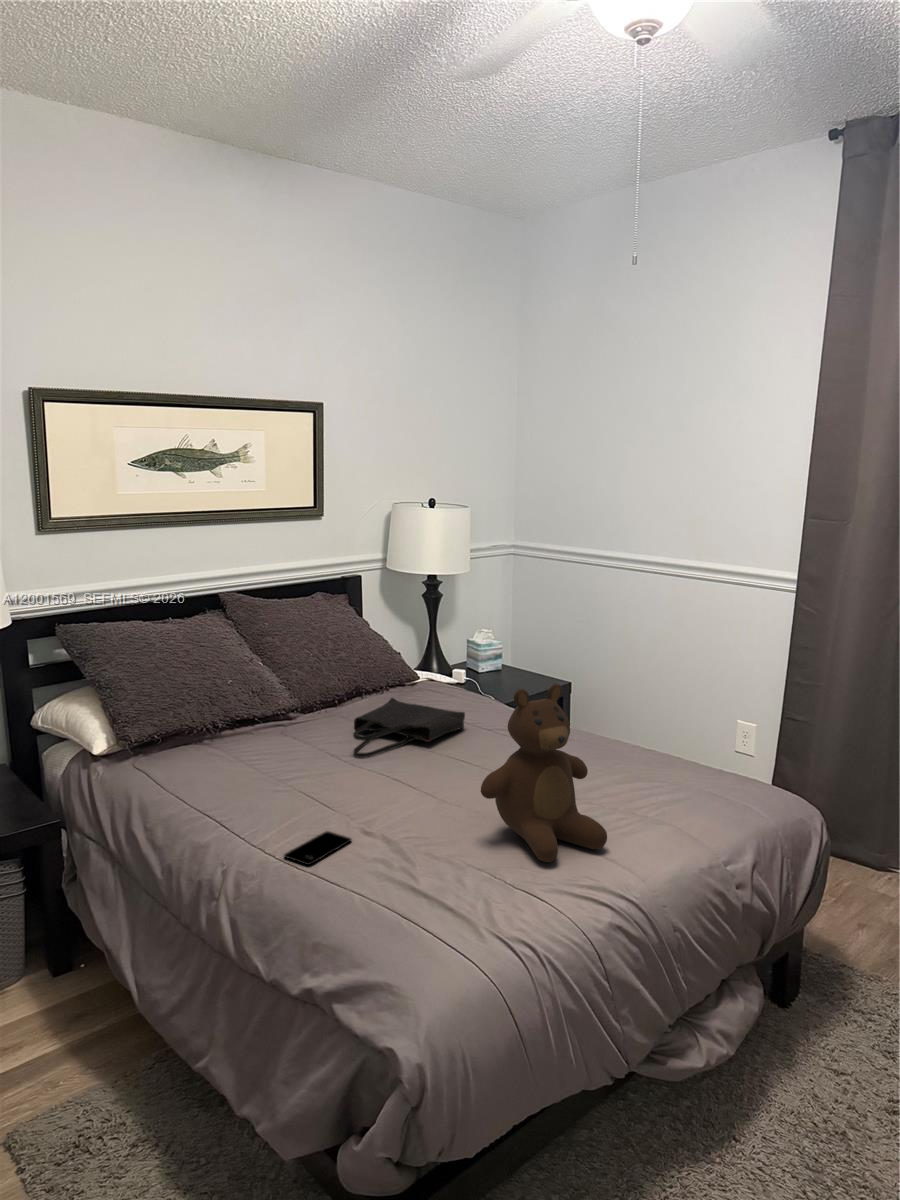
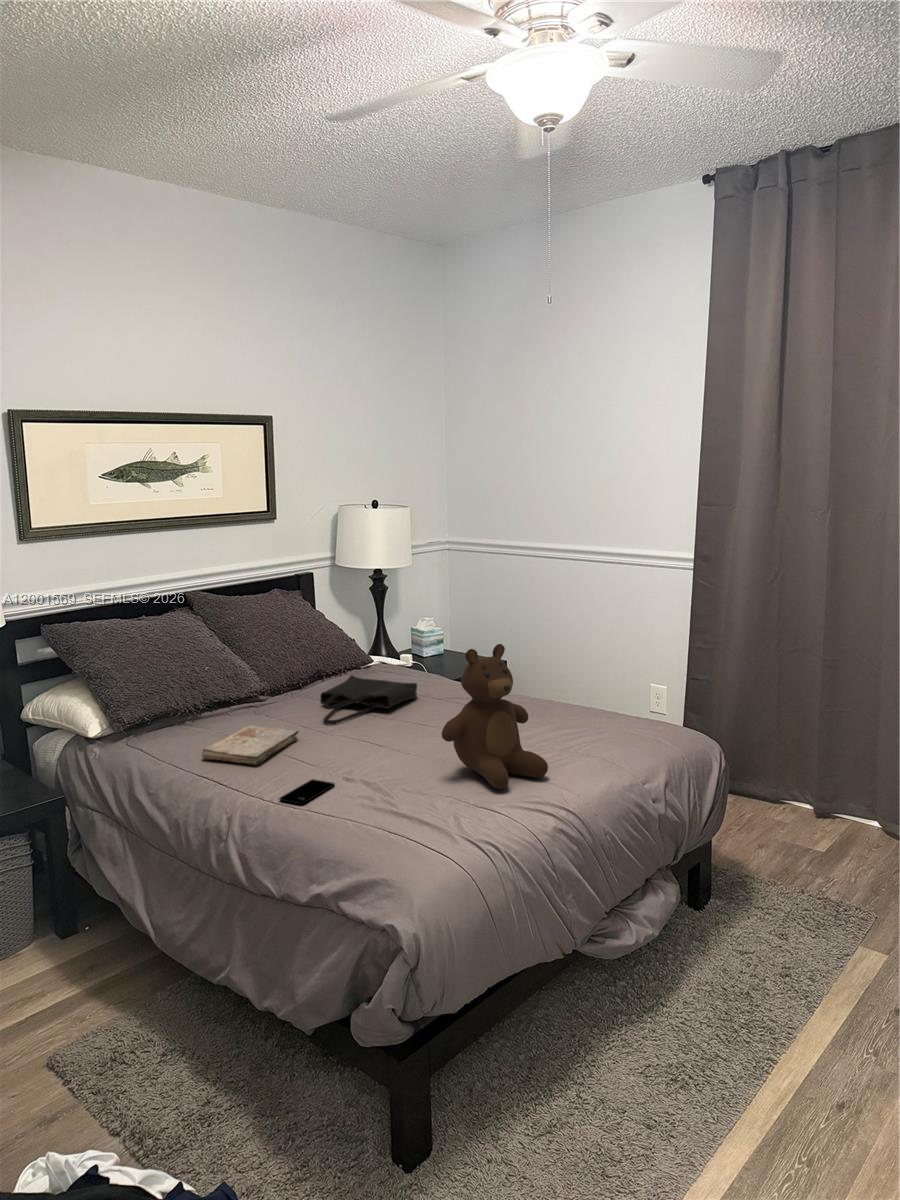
book: none [208,754,322,806] -> present [202,725,299,765]

